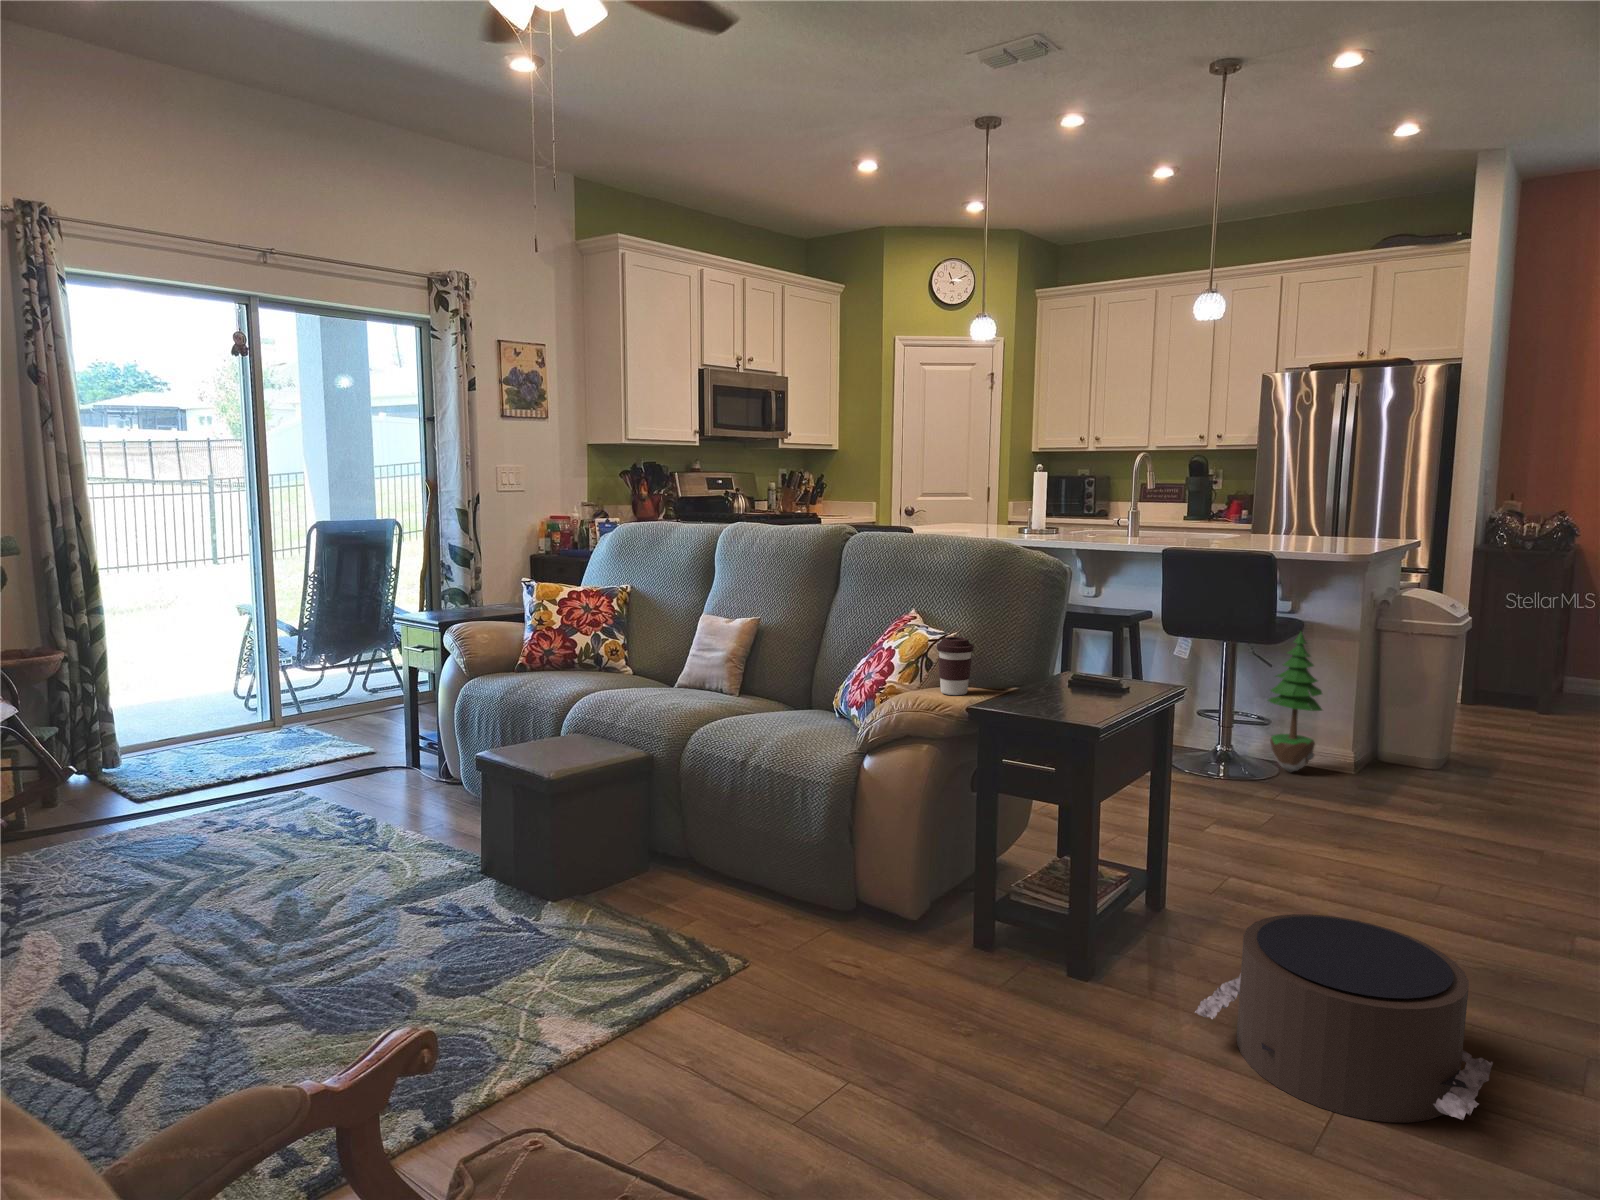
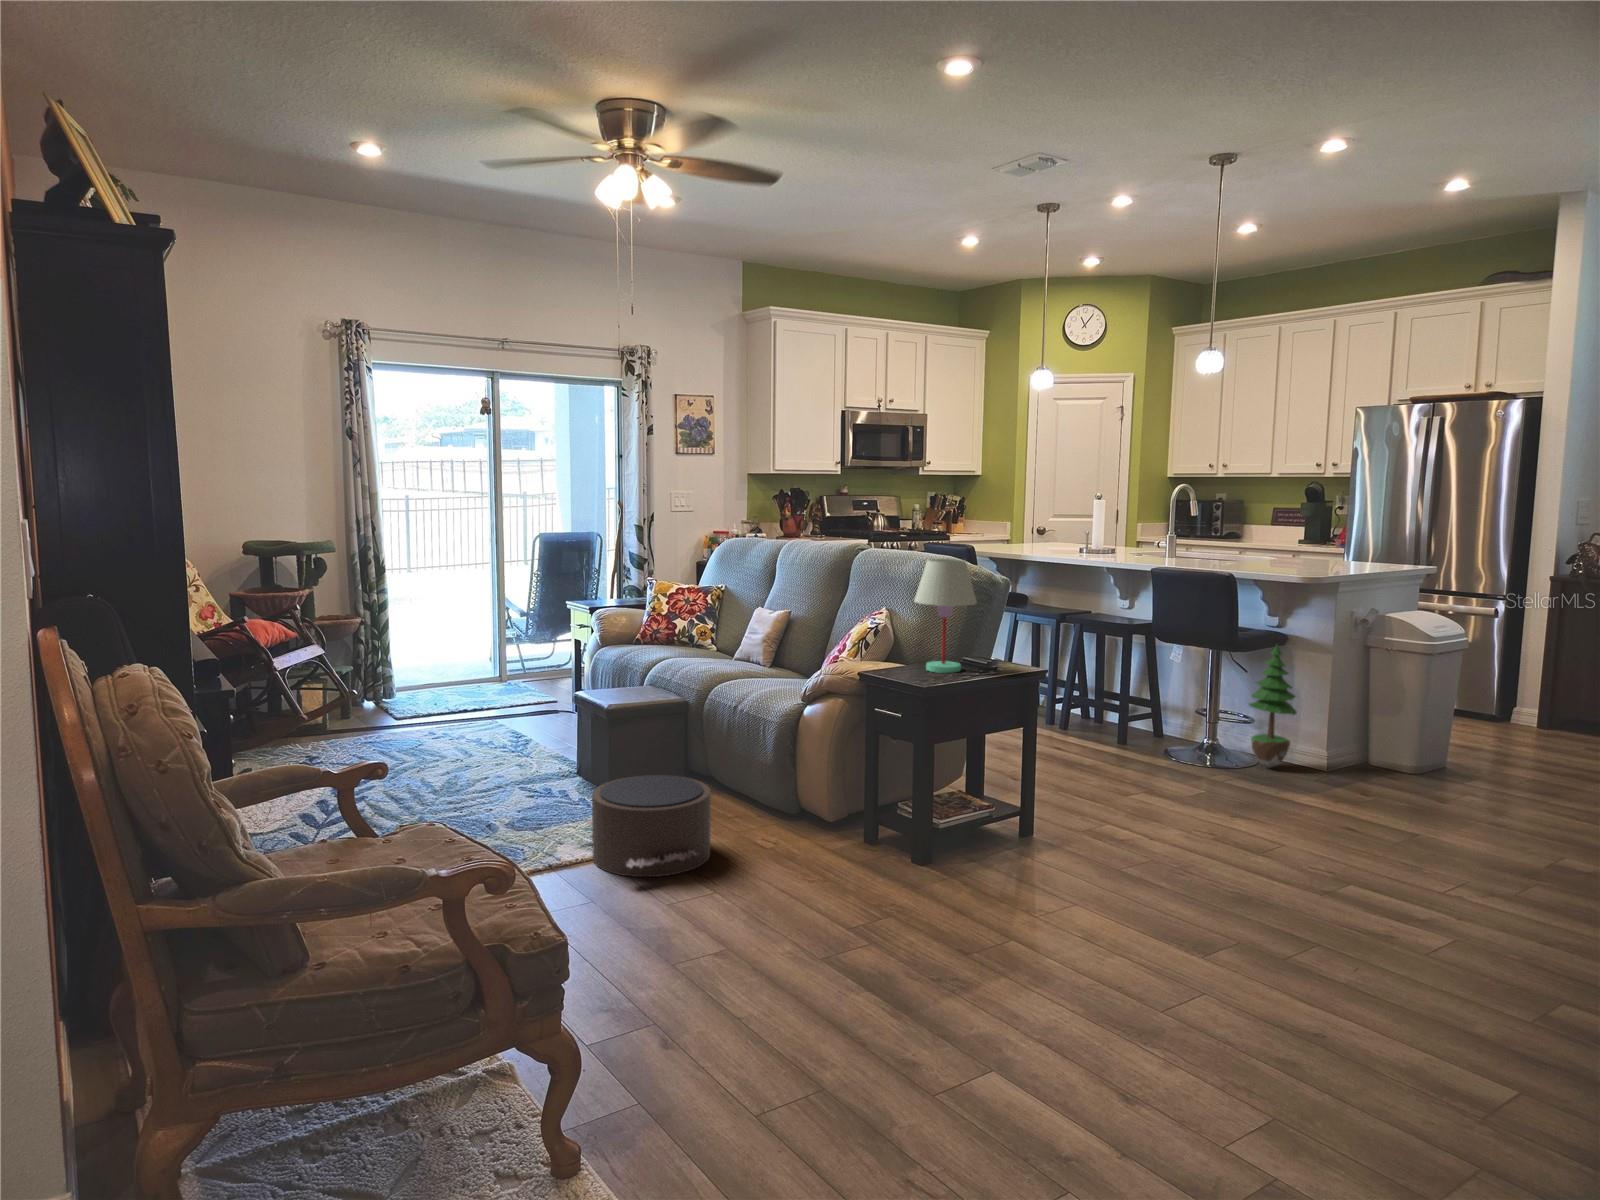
table lamp: none [1032,542,1123,702] -> present [914,559,977,673]
coffee cup: present [937,637,974,695] -> none [860,625,886,666]
pouf: present [1195,914,1493,1123] -> present [587,775,710,877]

